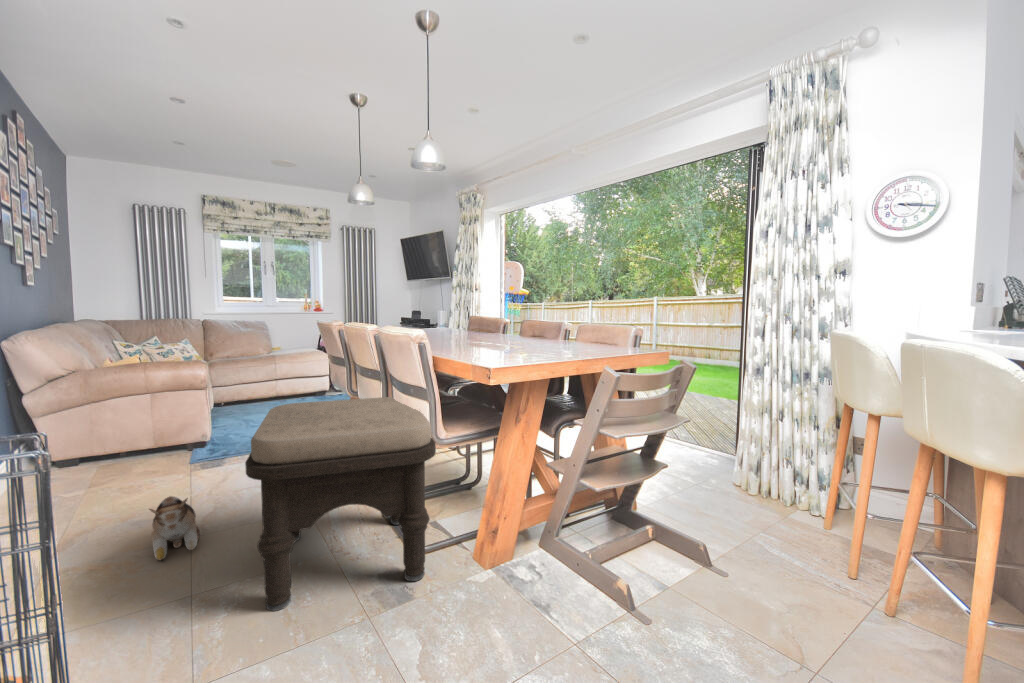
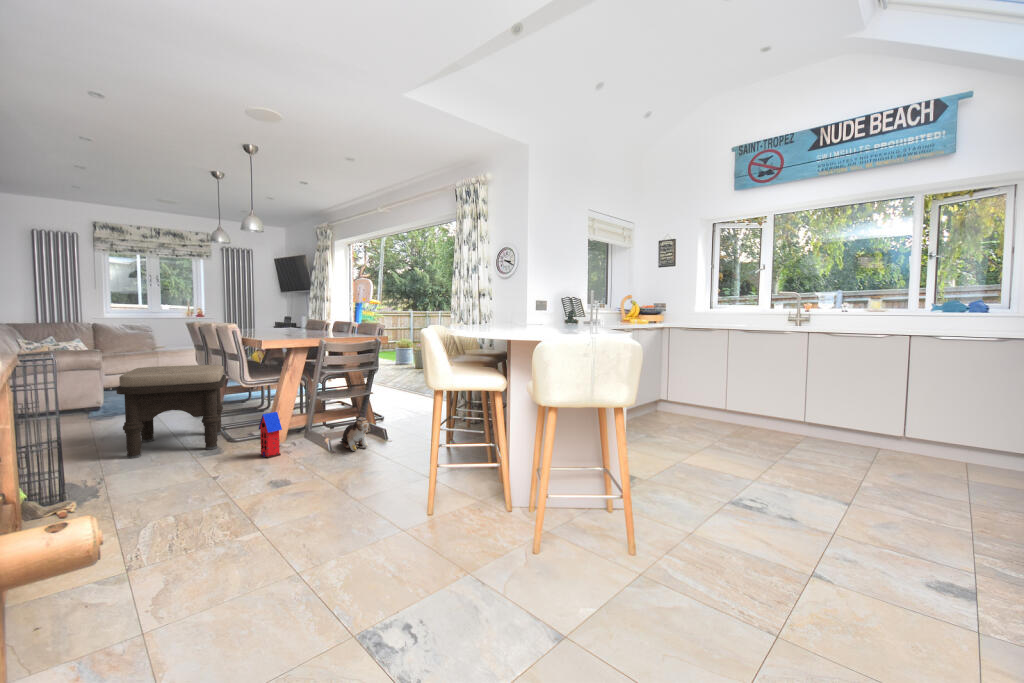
plush toy: present [149,496,200,560] -> present [341,417,371,451]
toy house: none [527,520,580,632] -> present [259,412,282,458]

